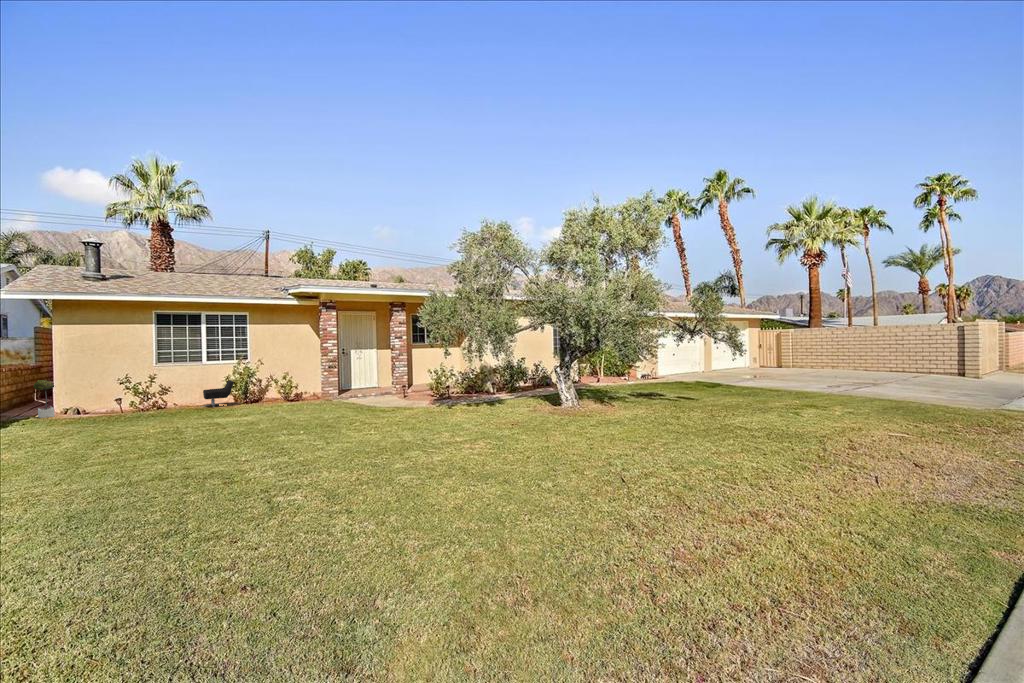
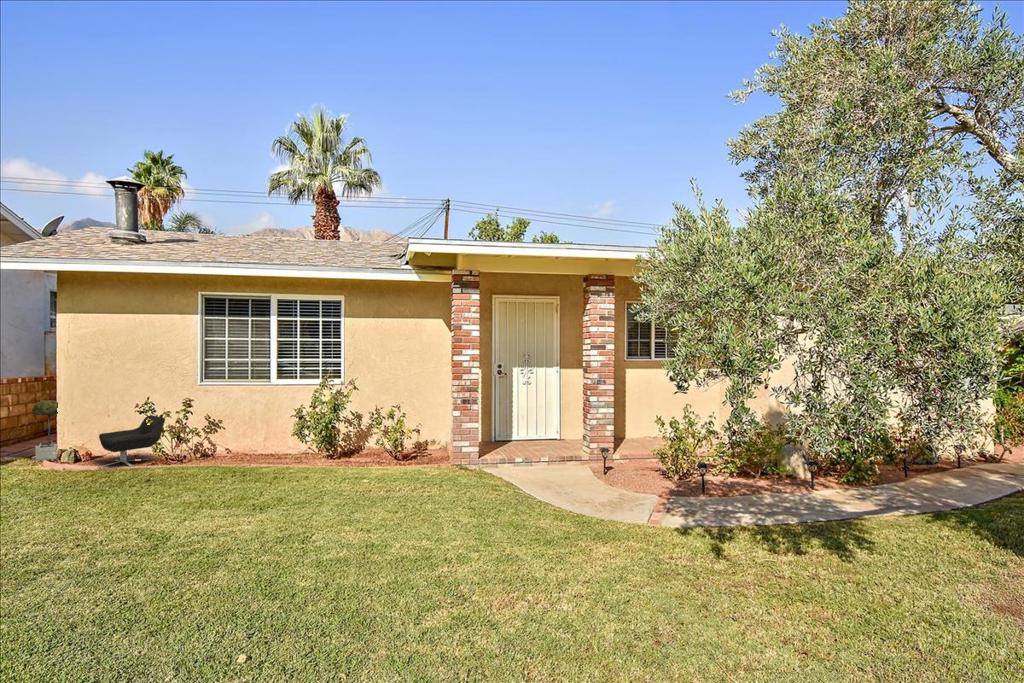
lounge chair: present [203,380,234,407] -> present [99,415,165,467]

